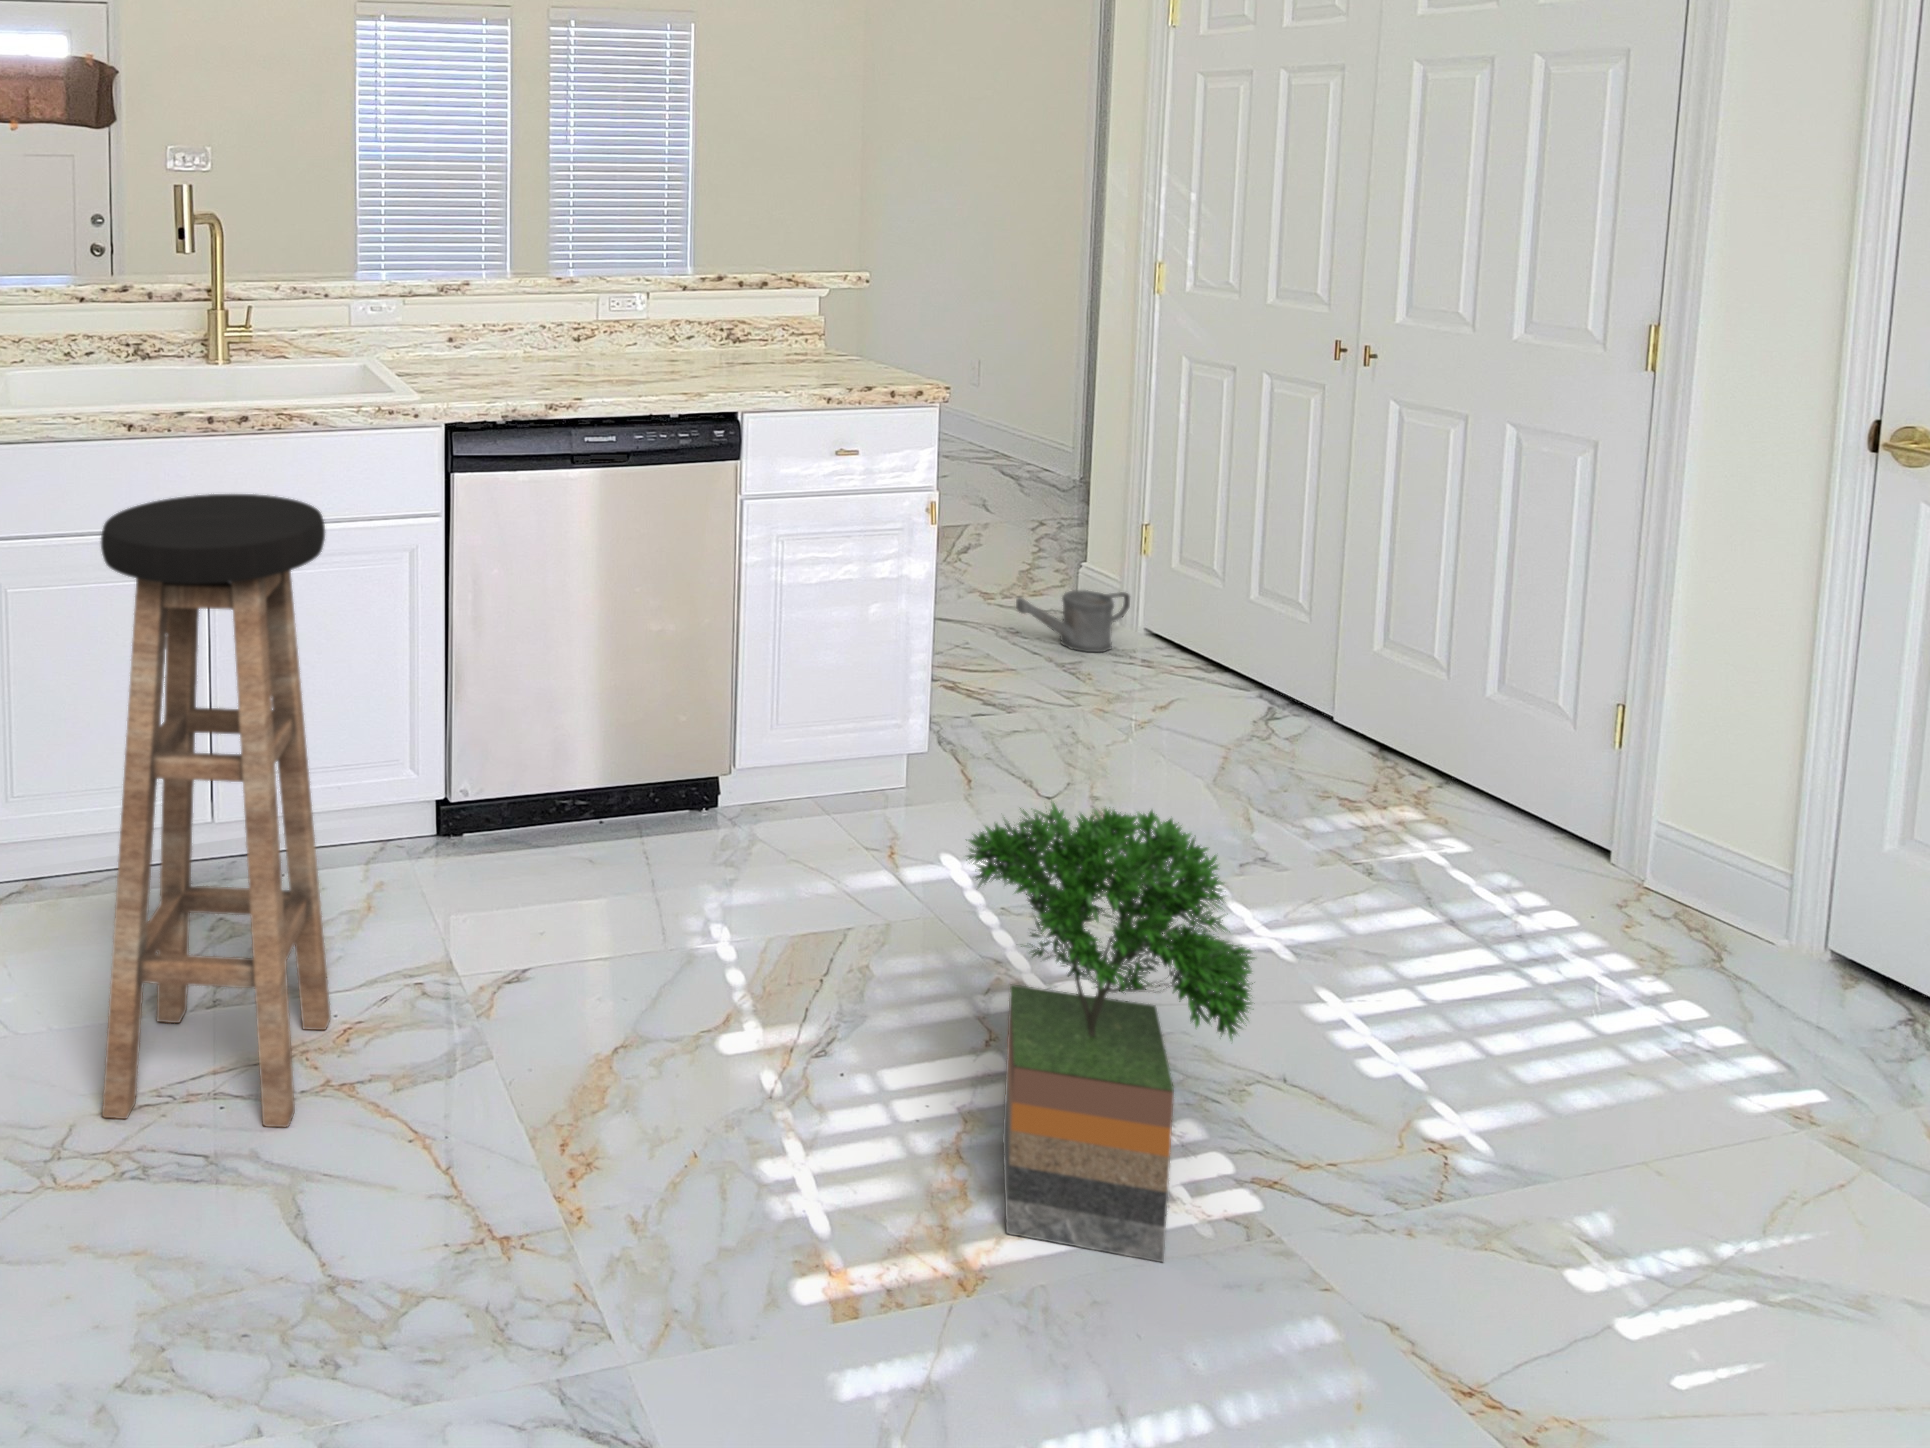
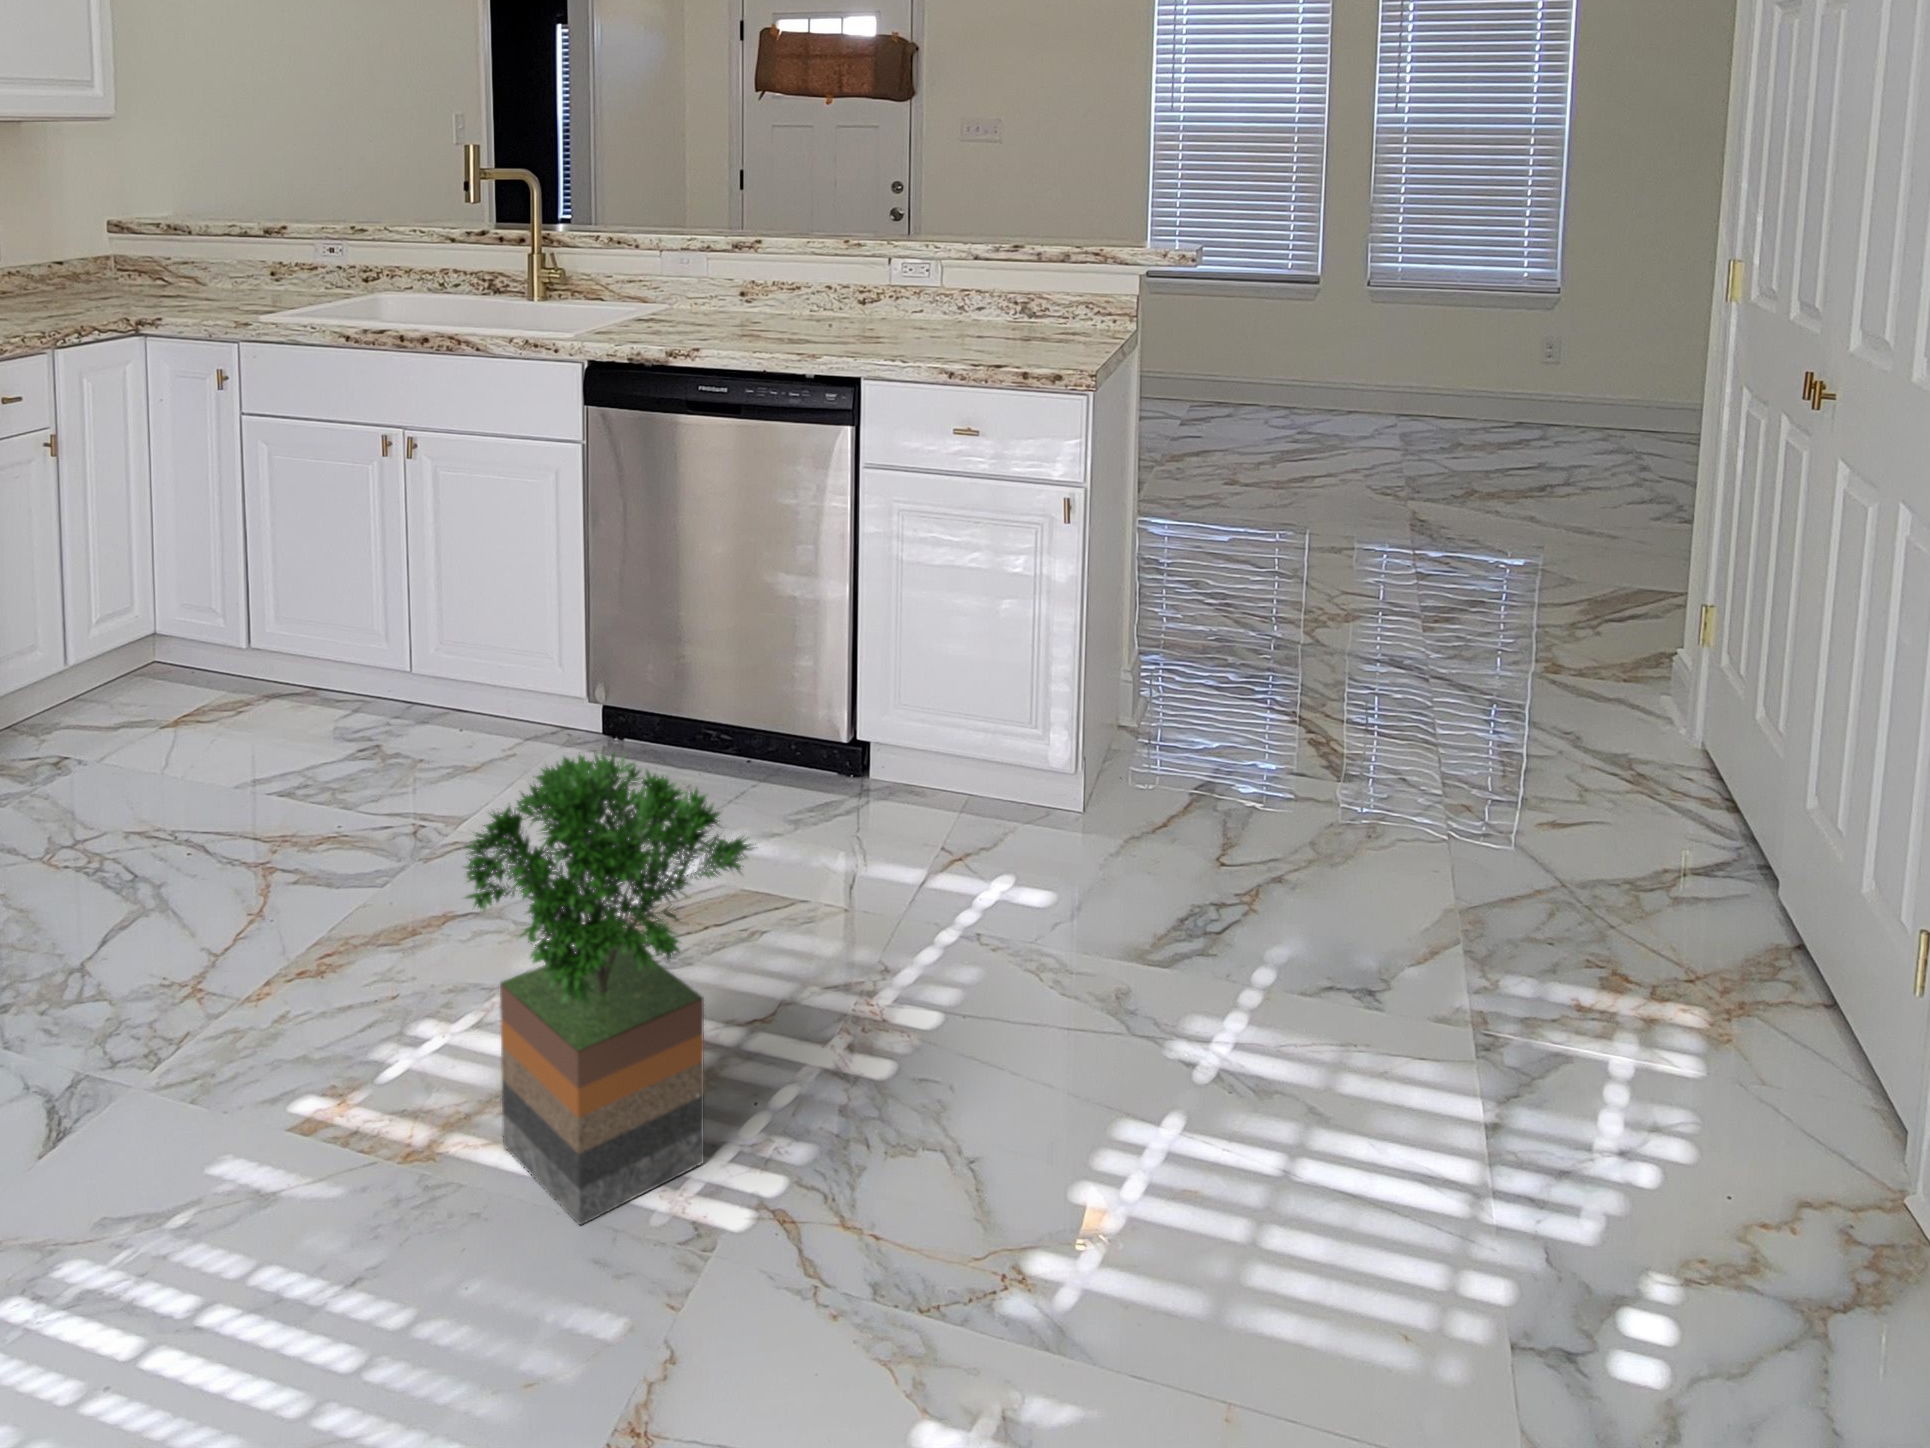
bar stool: present [101,494,331,1127] -> none [130,381,337,876]
watering can: present [1016,590,1130,652] -> none [1465,678,1659,775]

